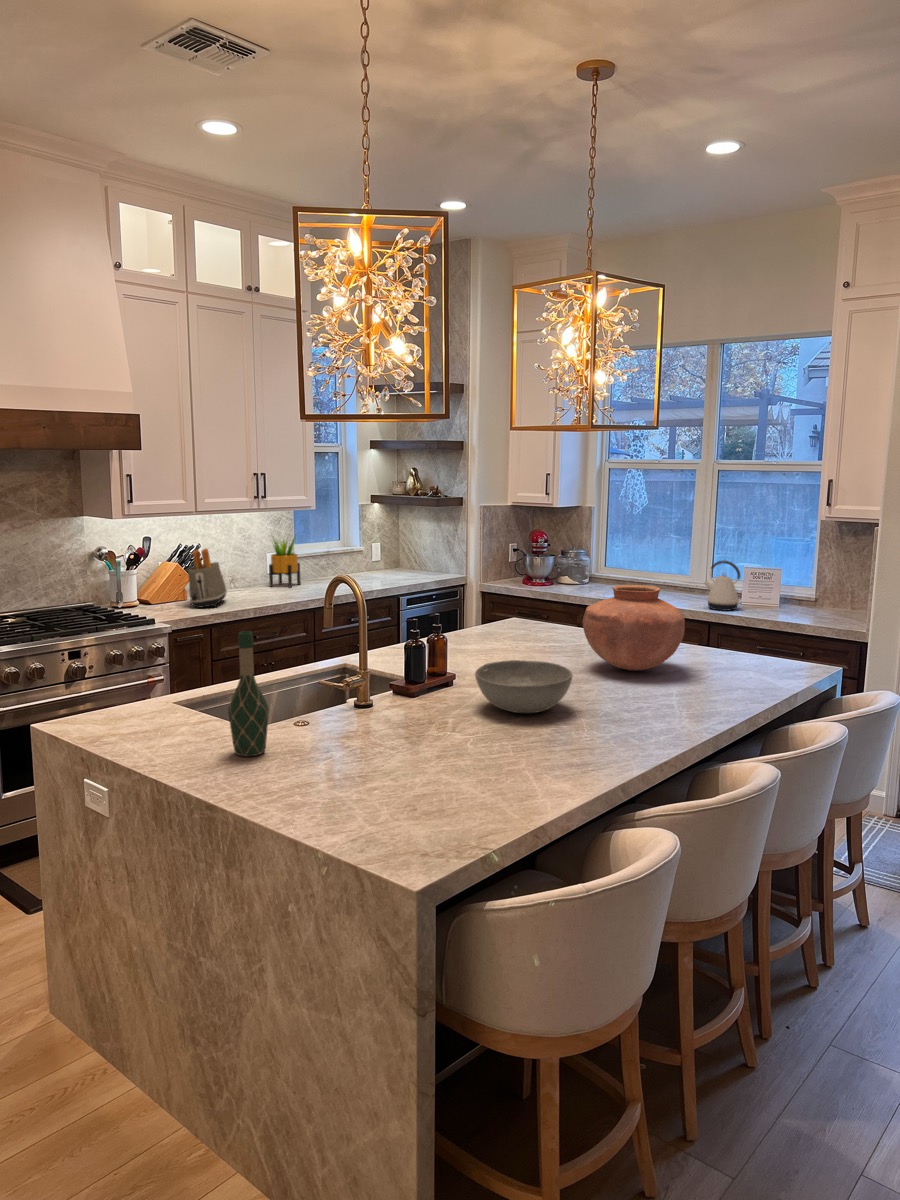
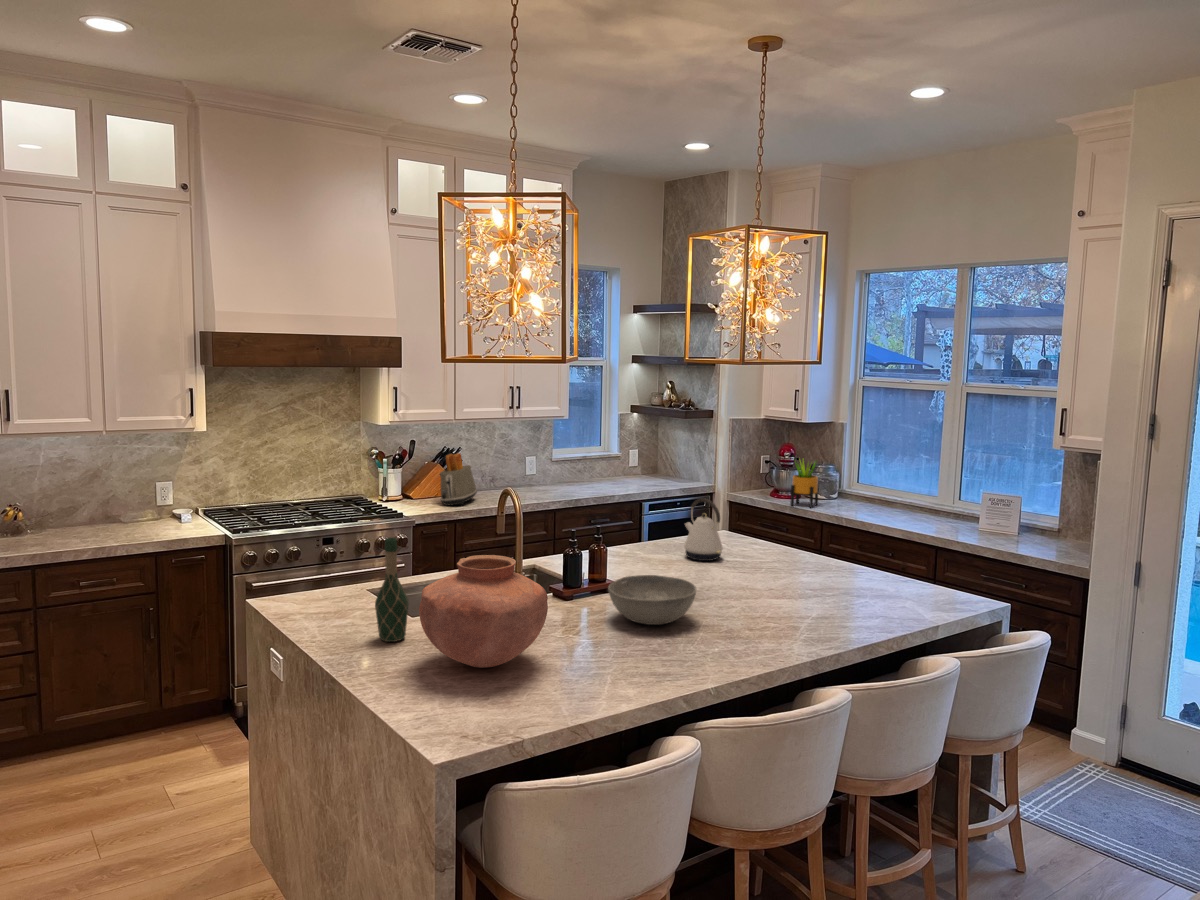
potted plant: present [269,537,301,588] -> present [790,461,819,508]
kettle: present [704,561,741,611] -> present [684,498,723,561]
vase: present [583,585,685,670] -> present [419,555,548,668]

